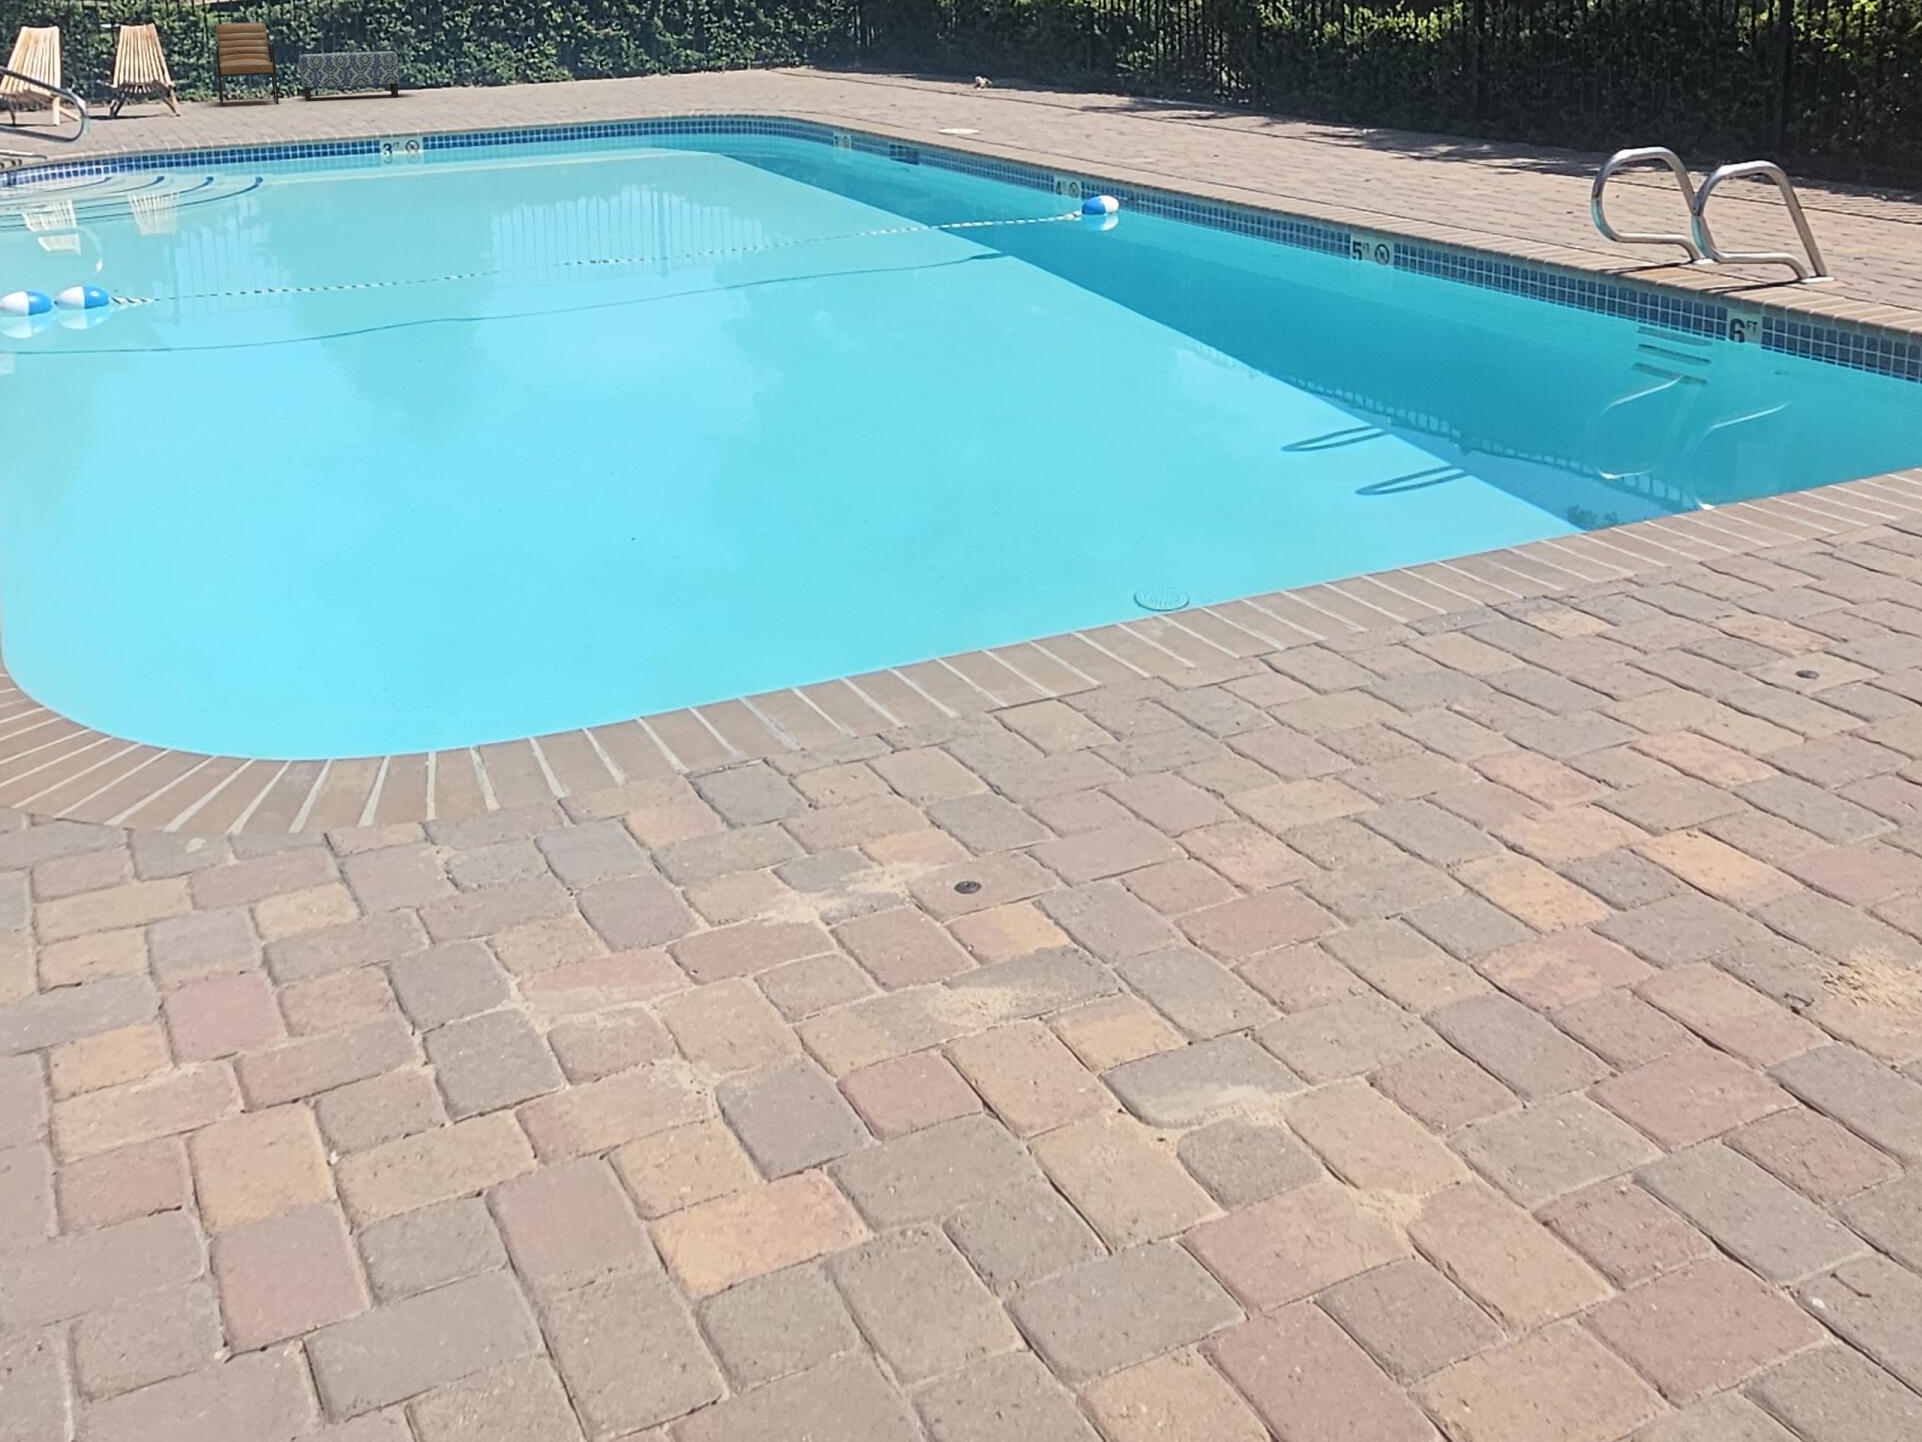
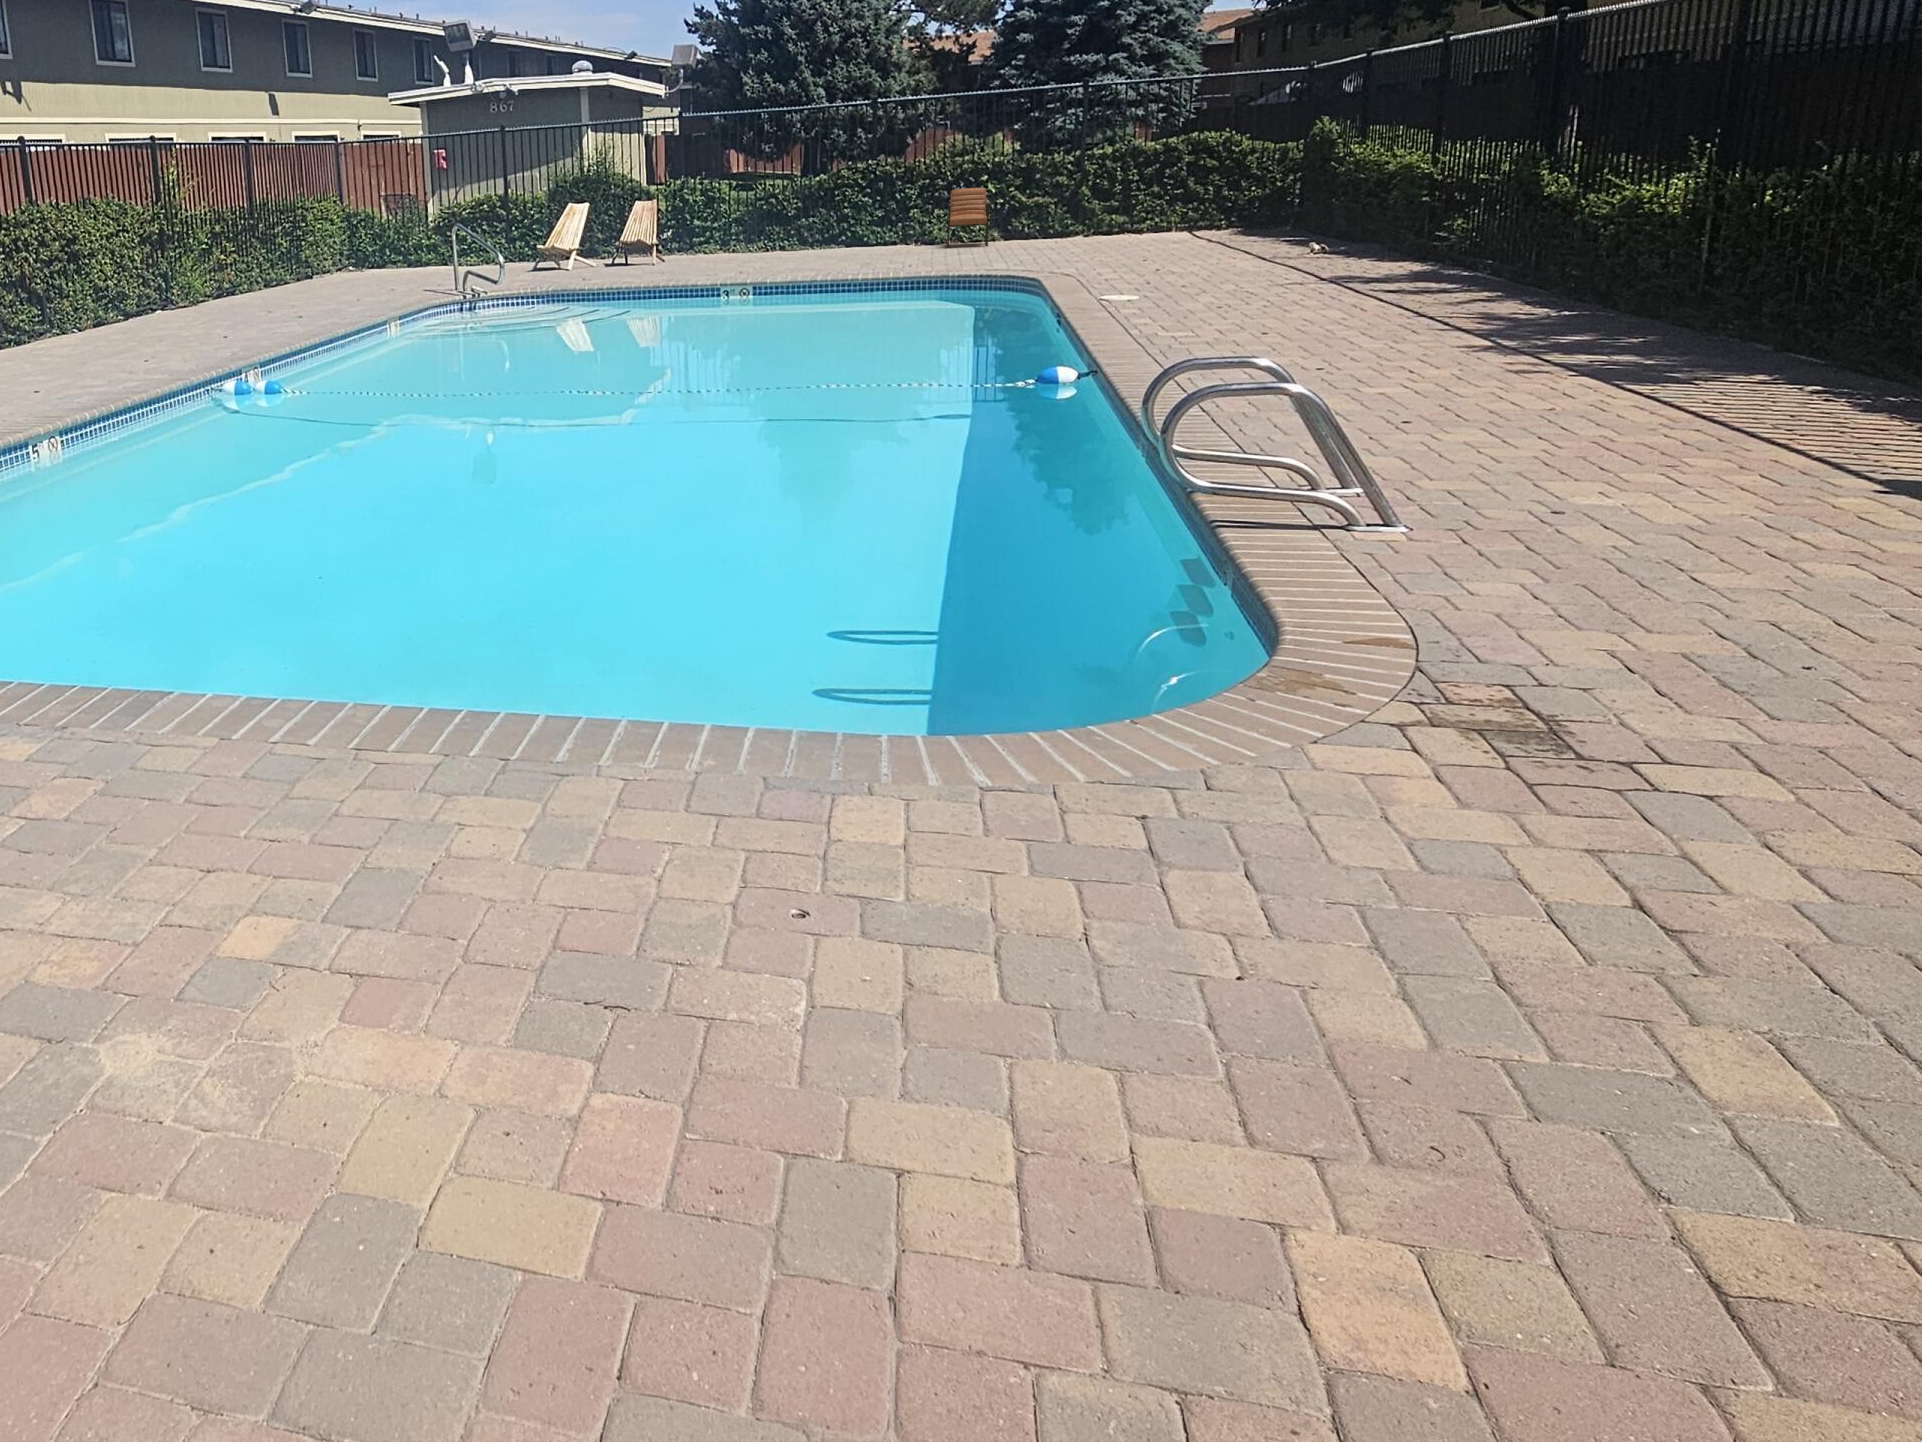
bench: present [299,51,399,101] -> none [1007,206,1082,244]

